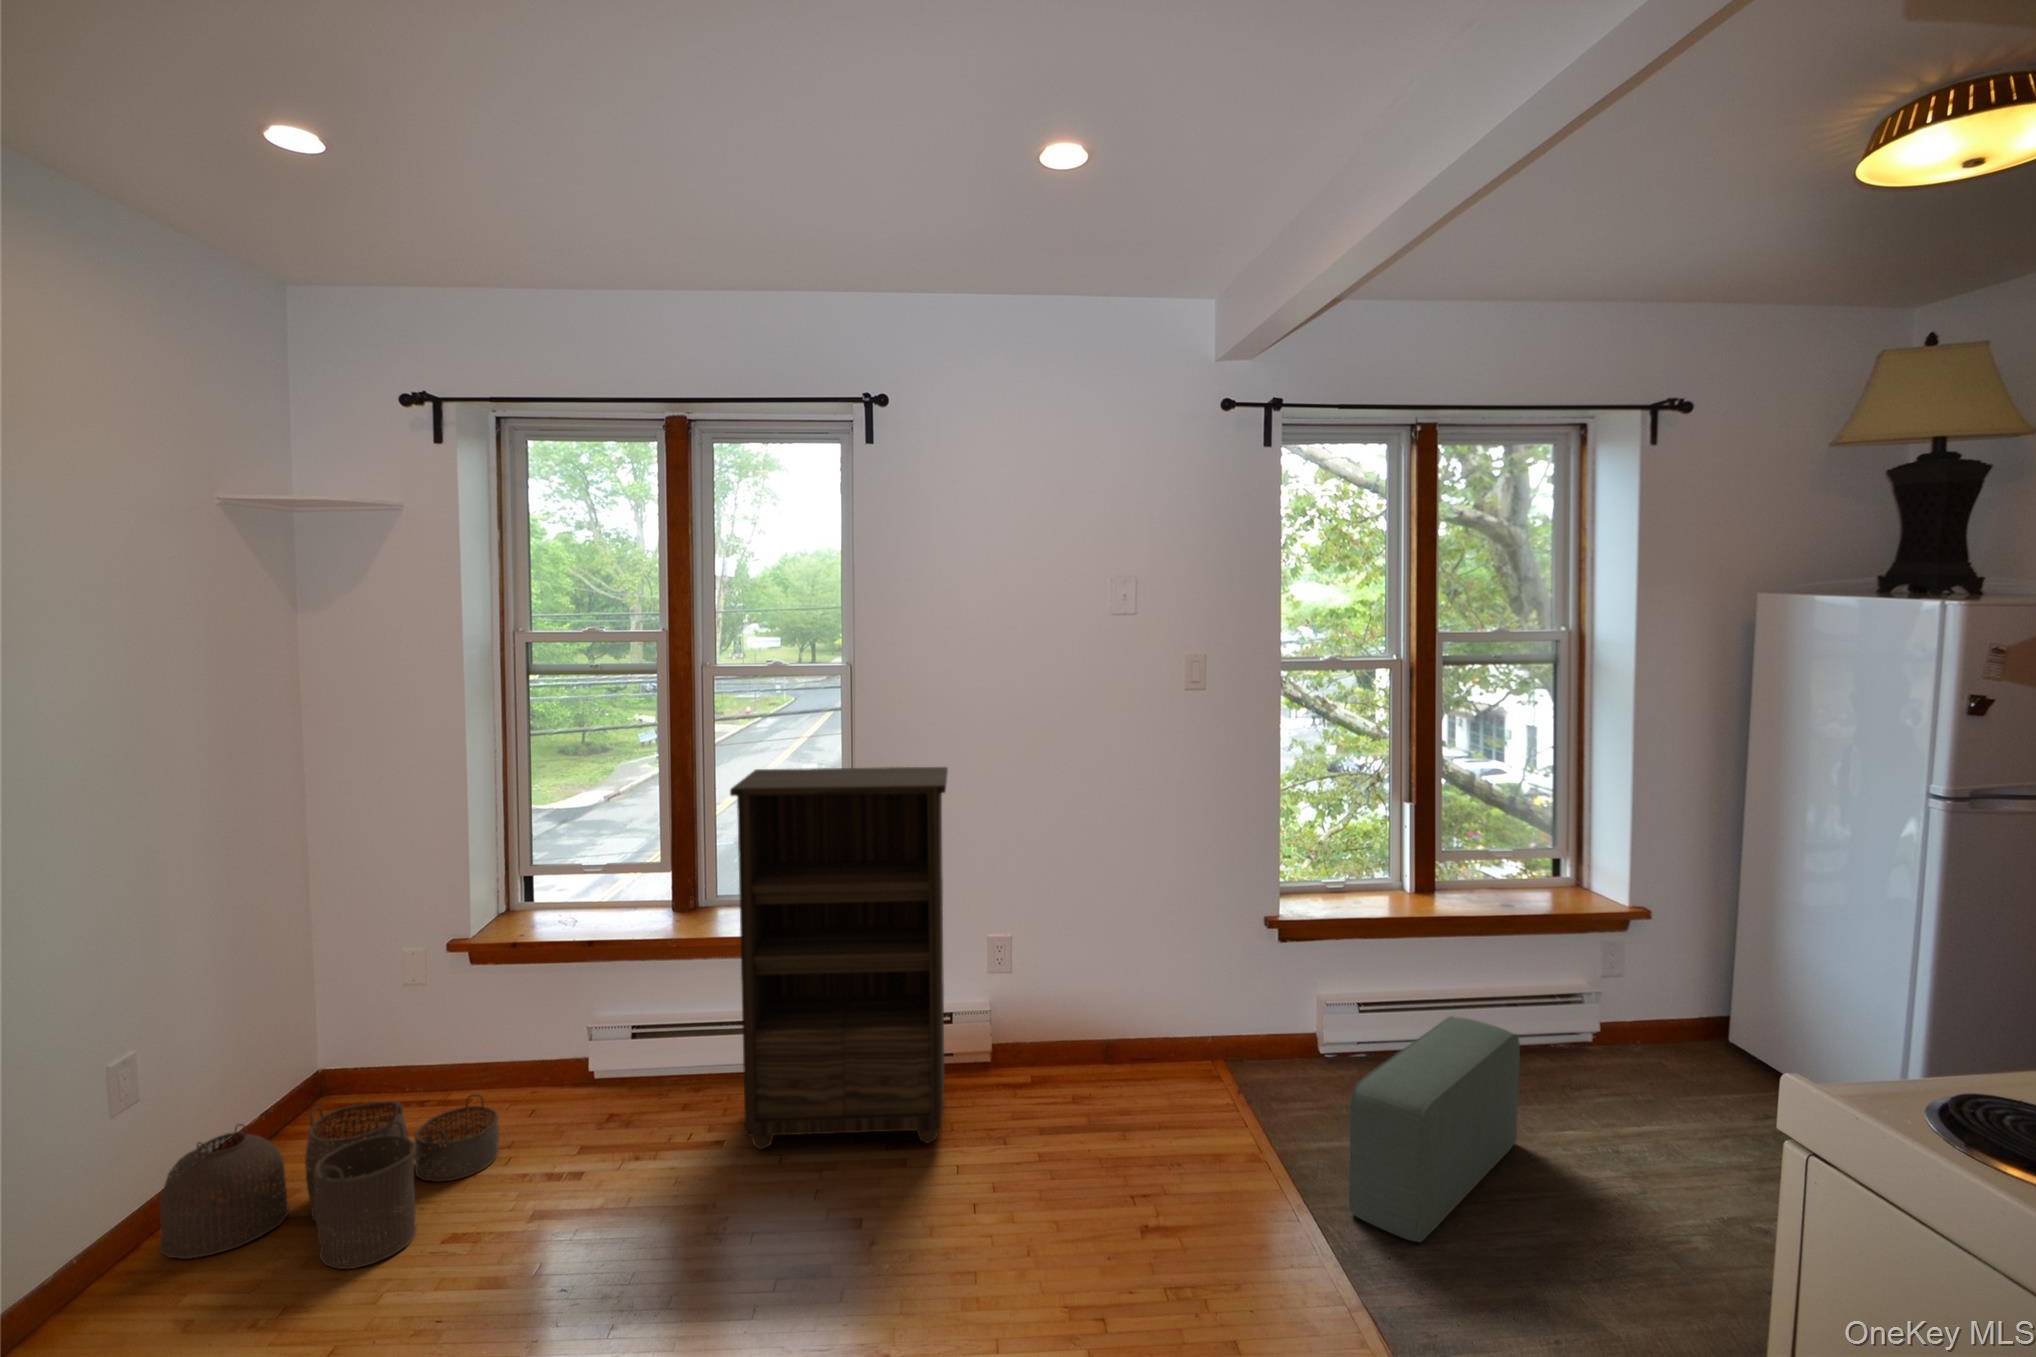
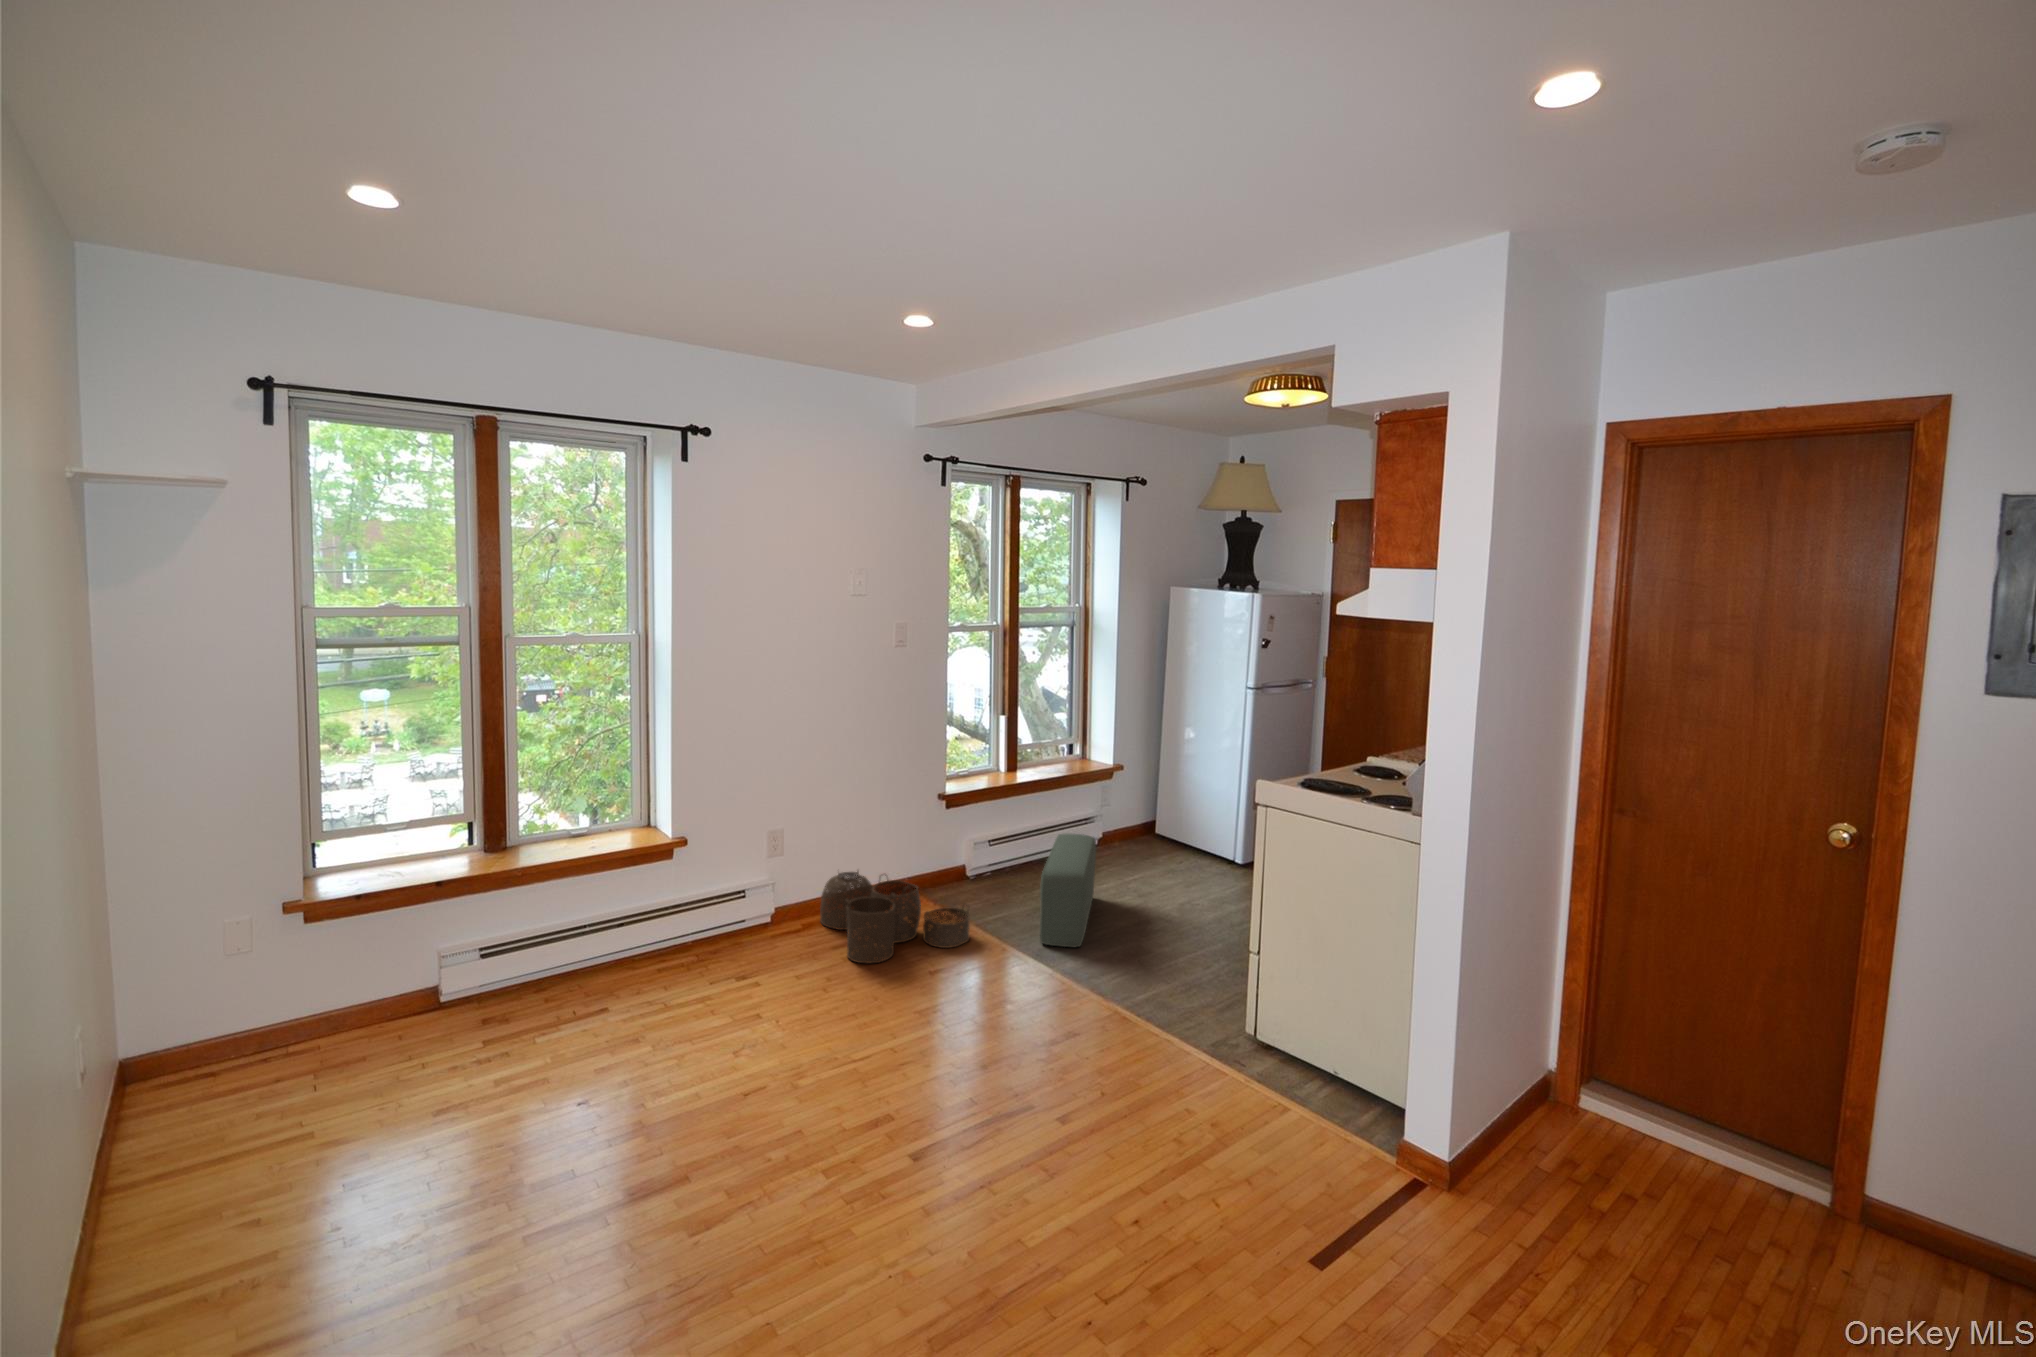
bookshelf: present [730,767,948,1149] -> none [609,708,791,1005]
woven basket: present [159,1094,499,1269] -> present [820,871,970,963]

